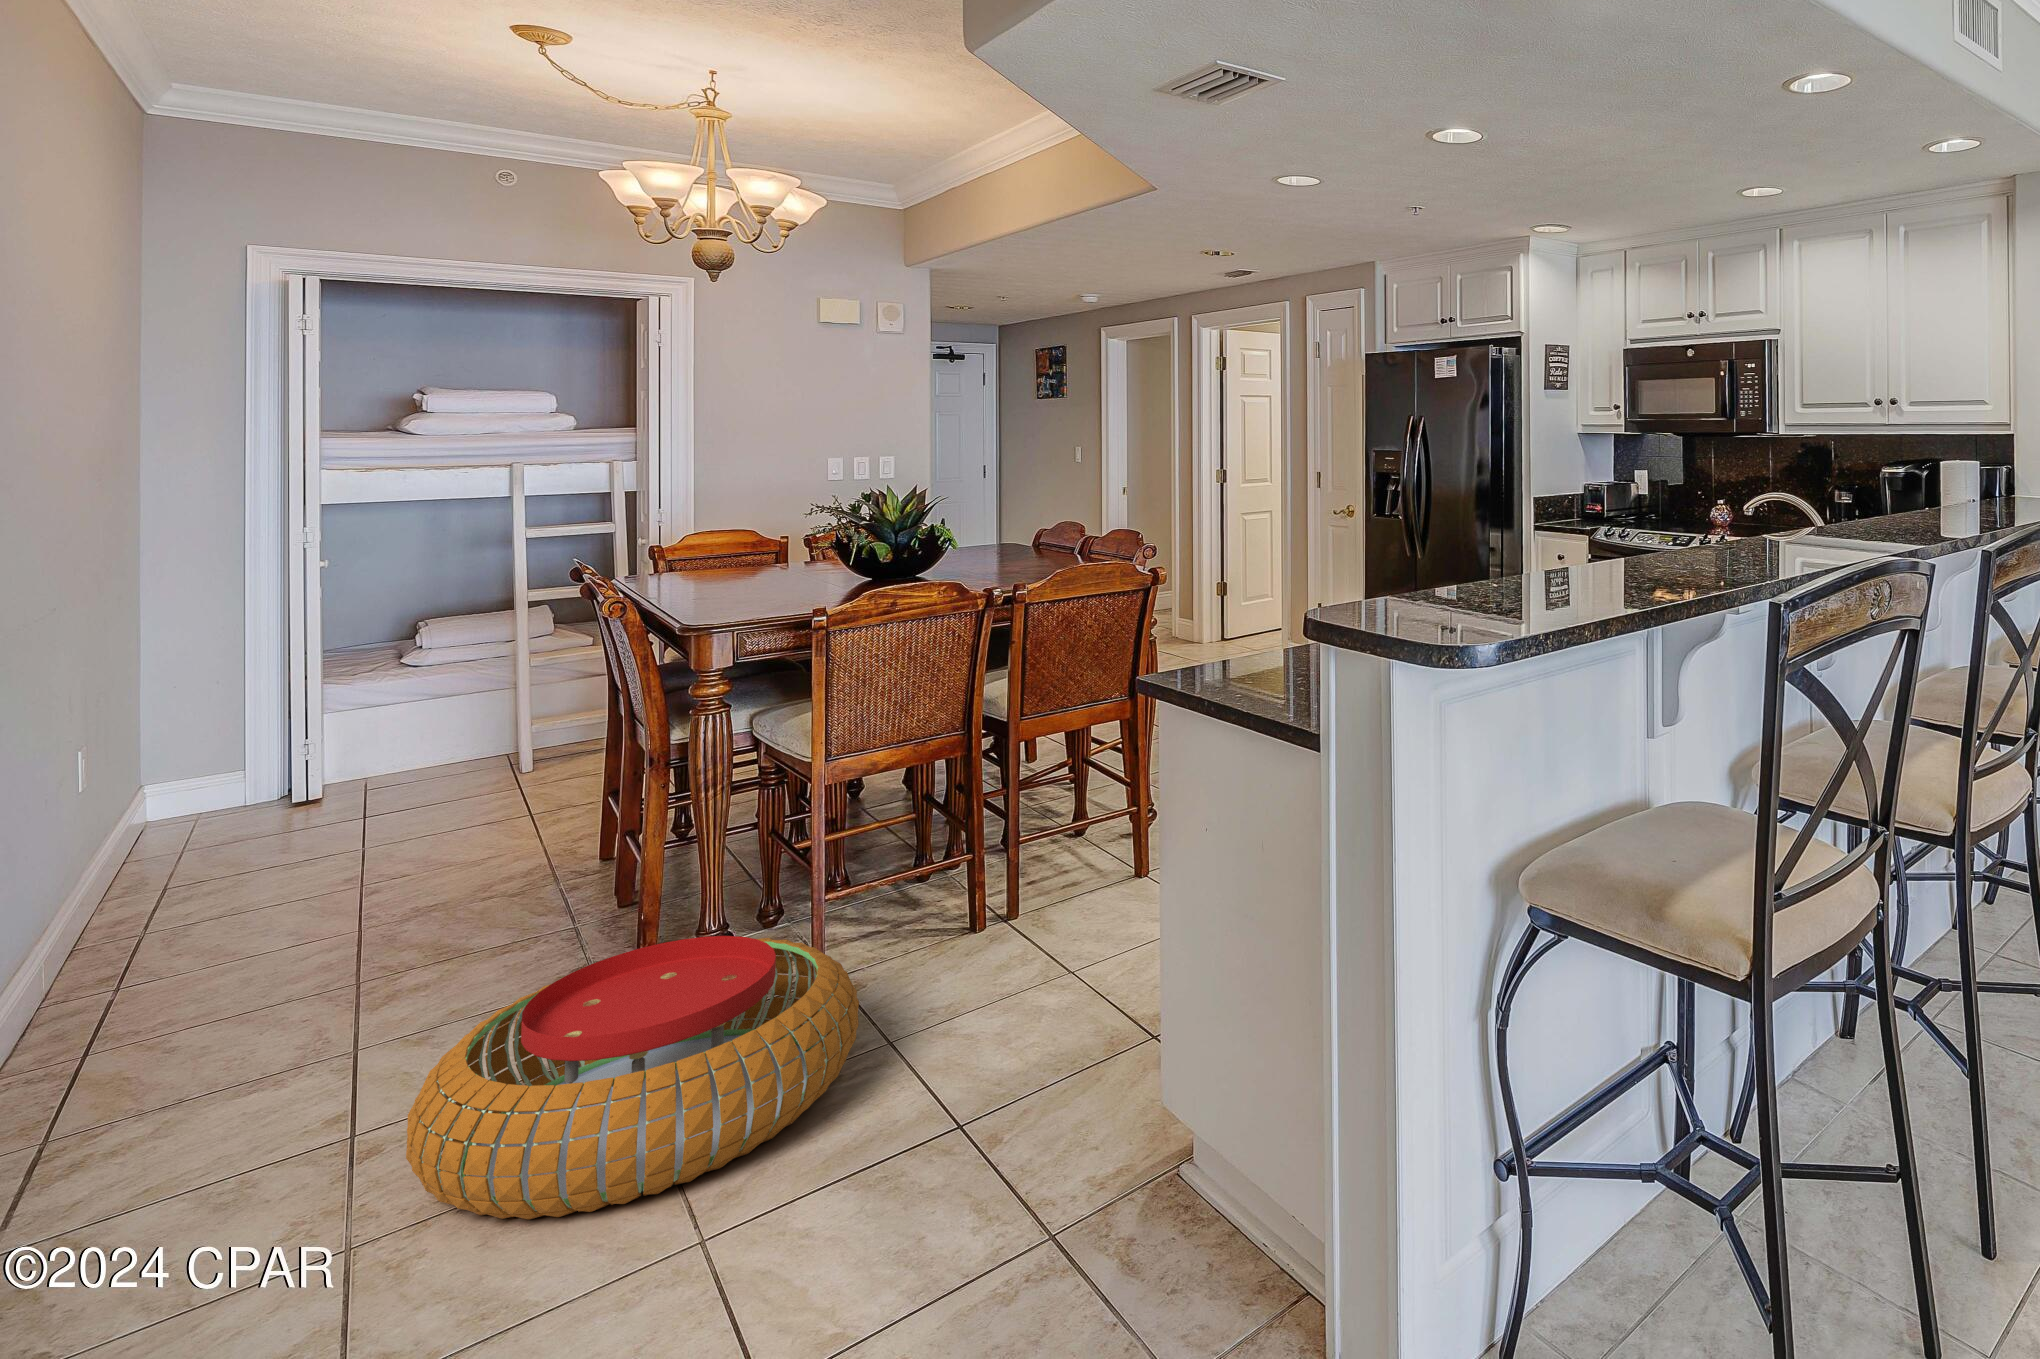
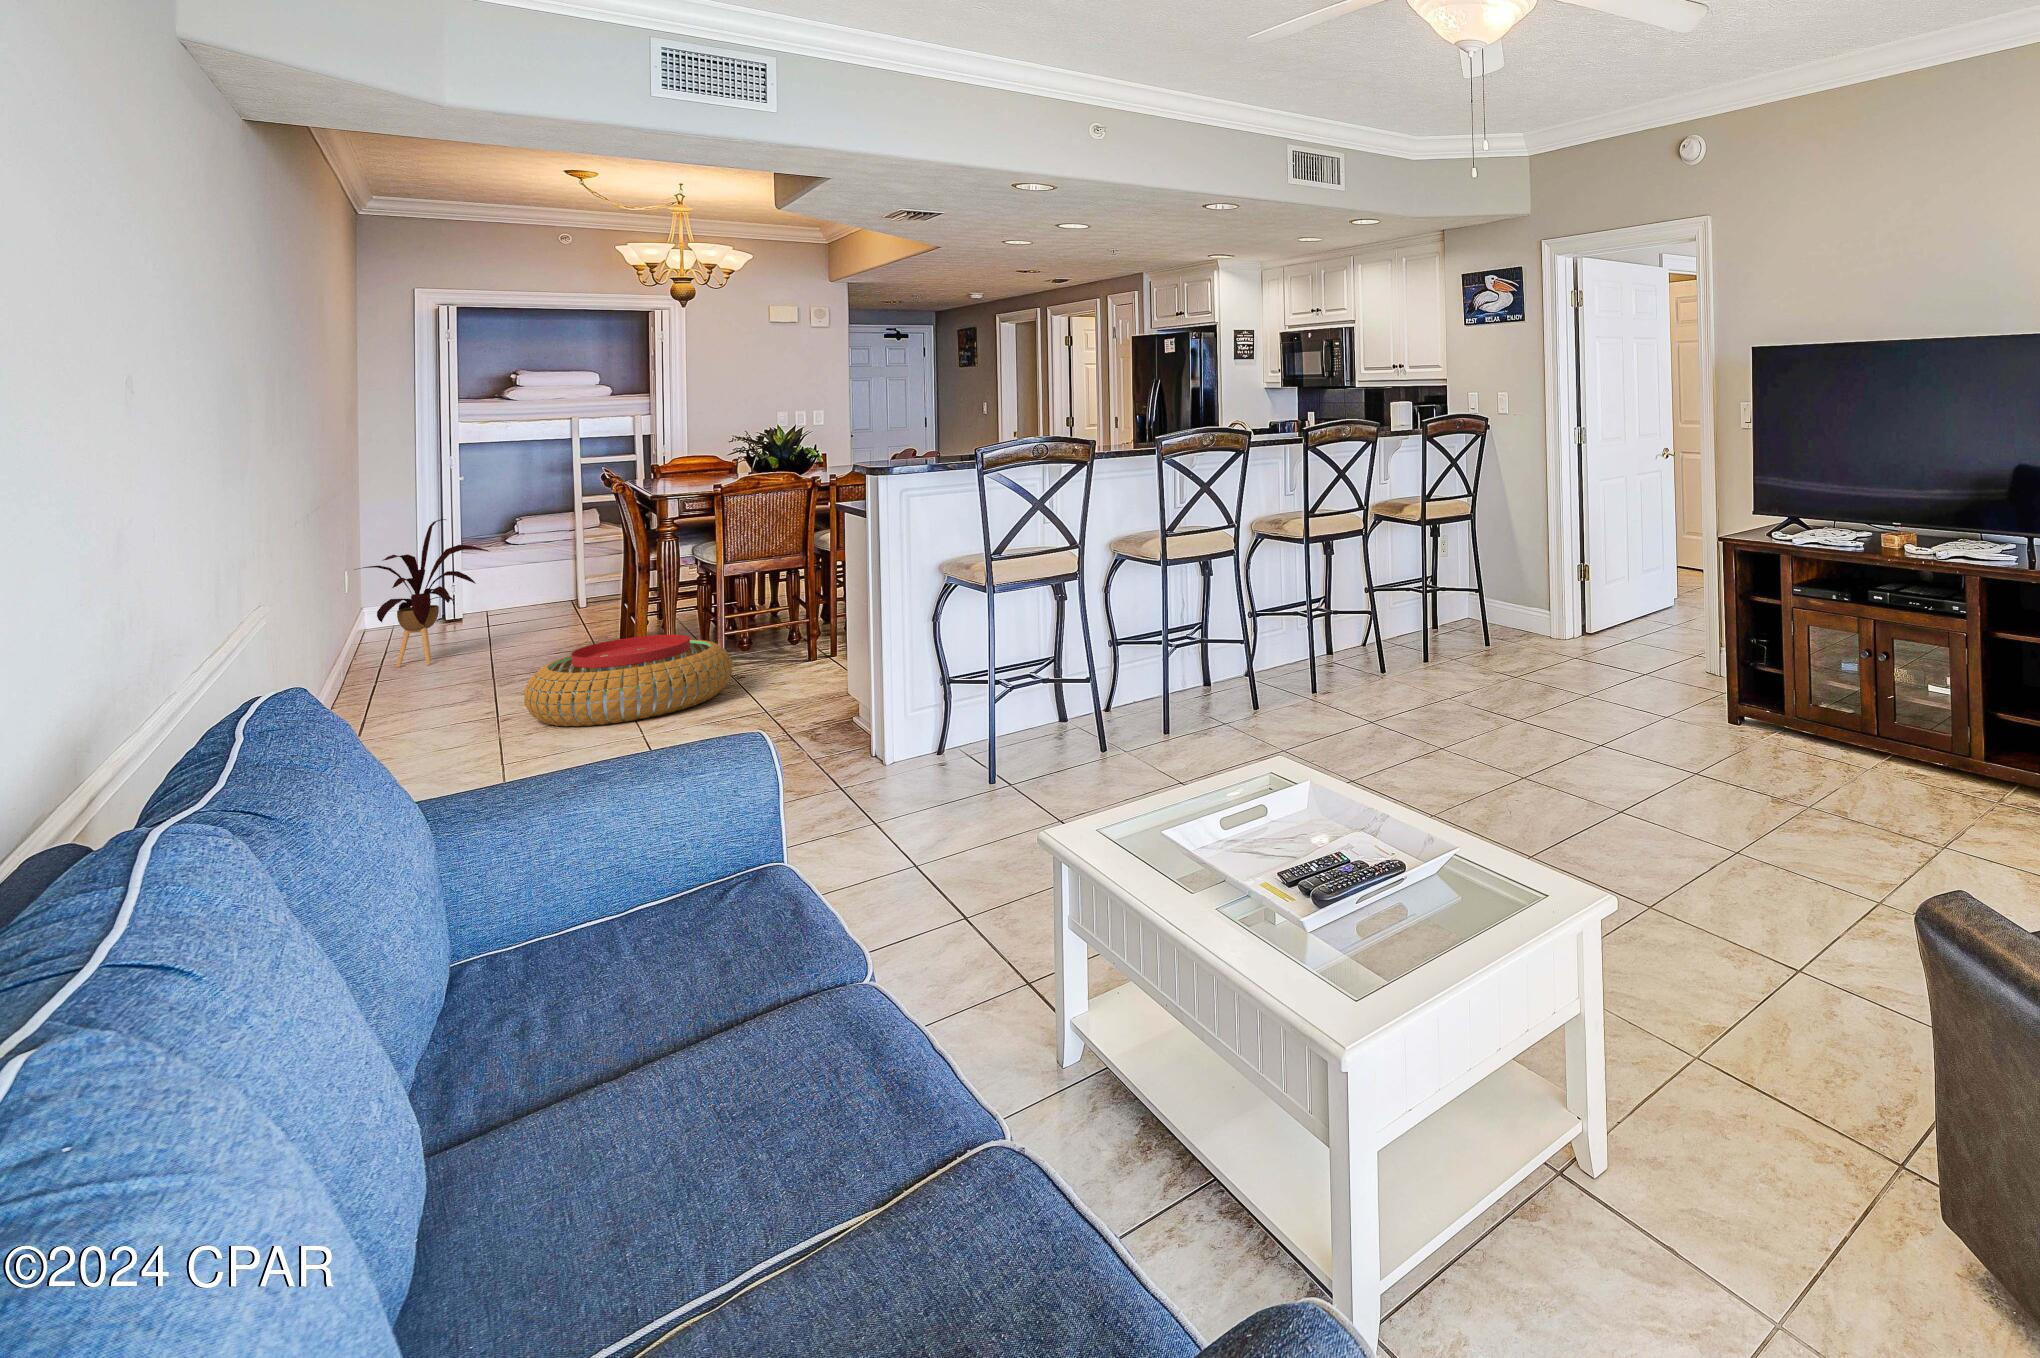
house plant: none [83,657,363,947] -> present [358,519,488,667]

